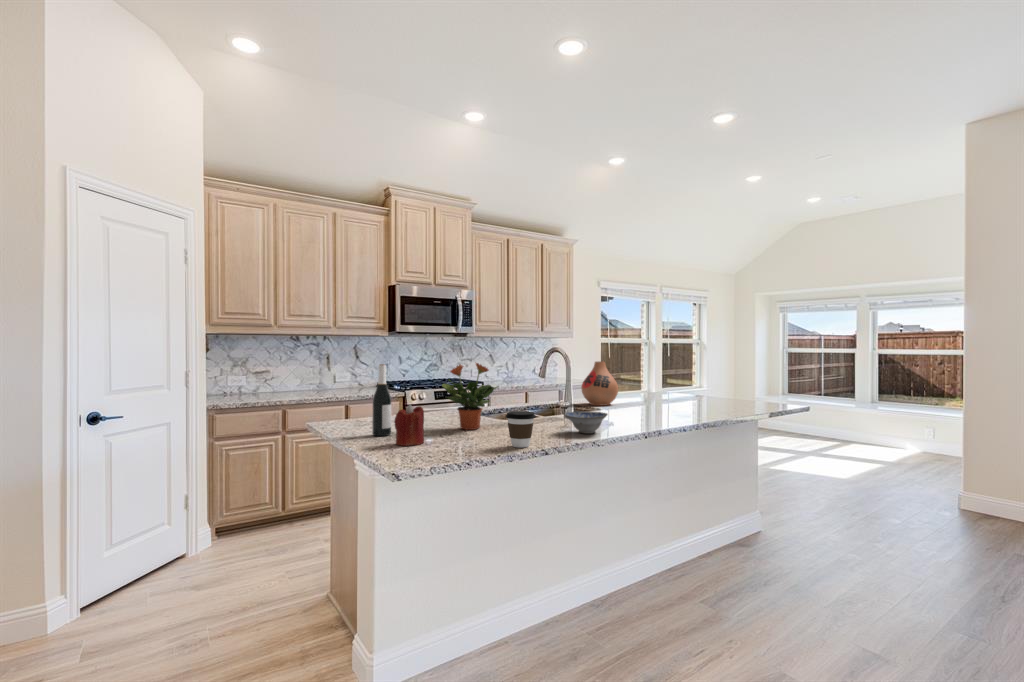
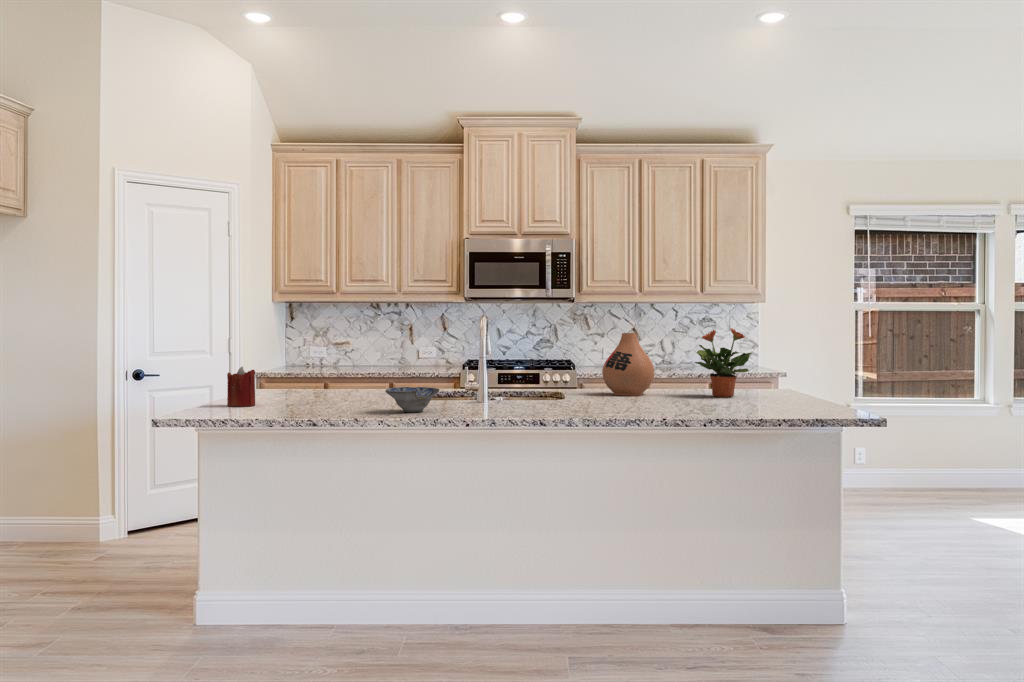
potted plant: present [442,363,498,430] -> present [695,329,752,397]
wine bottle: present [372,364,391,436] -> none [254,328,273,401]
coffee cup: present [506,411,535,448] -> none [276,377,310,414]

